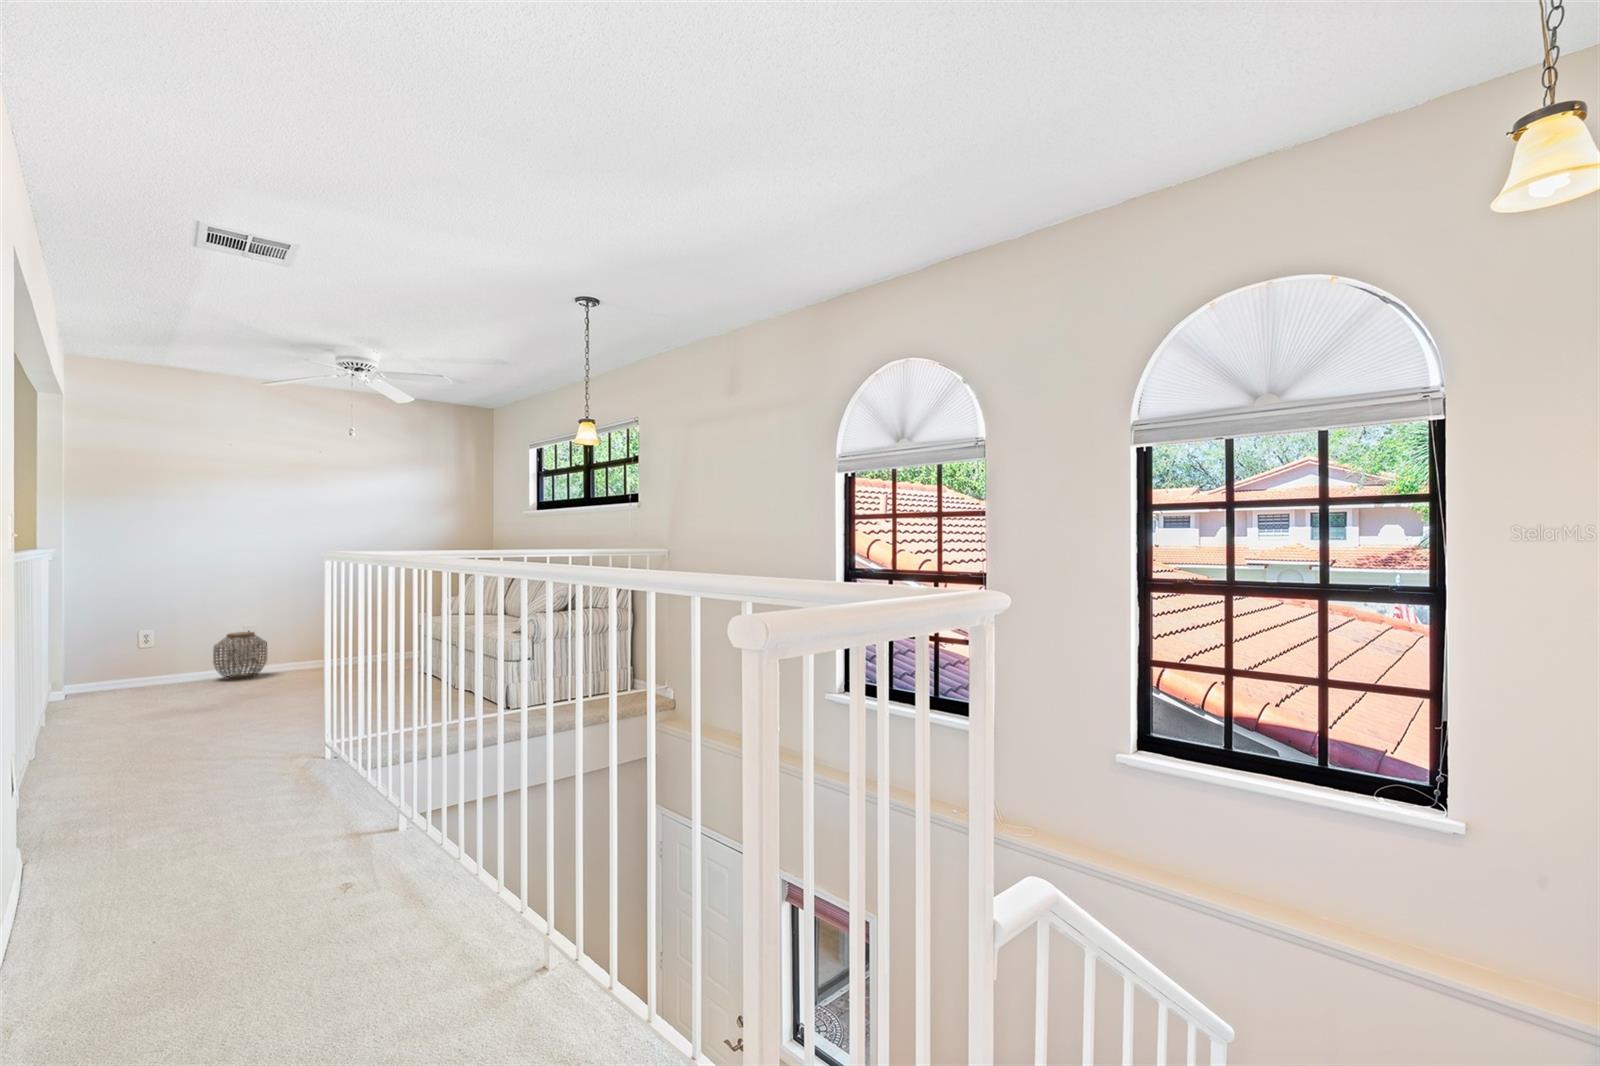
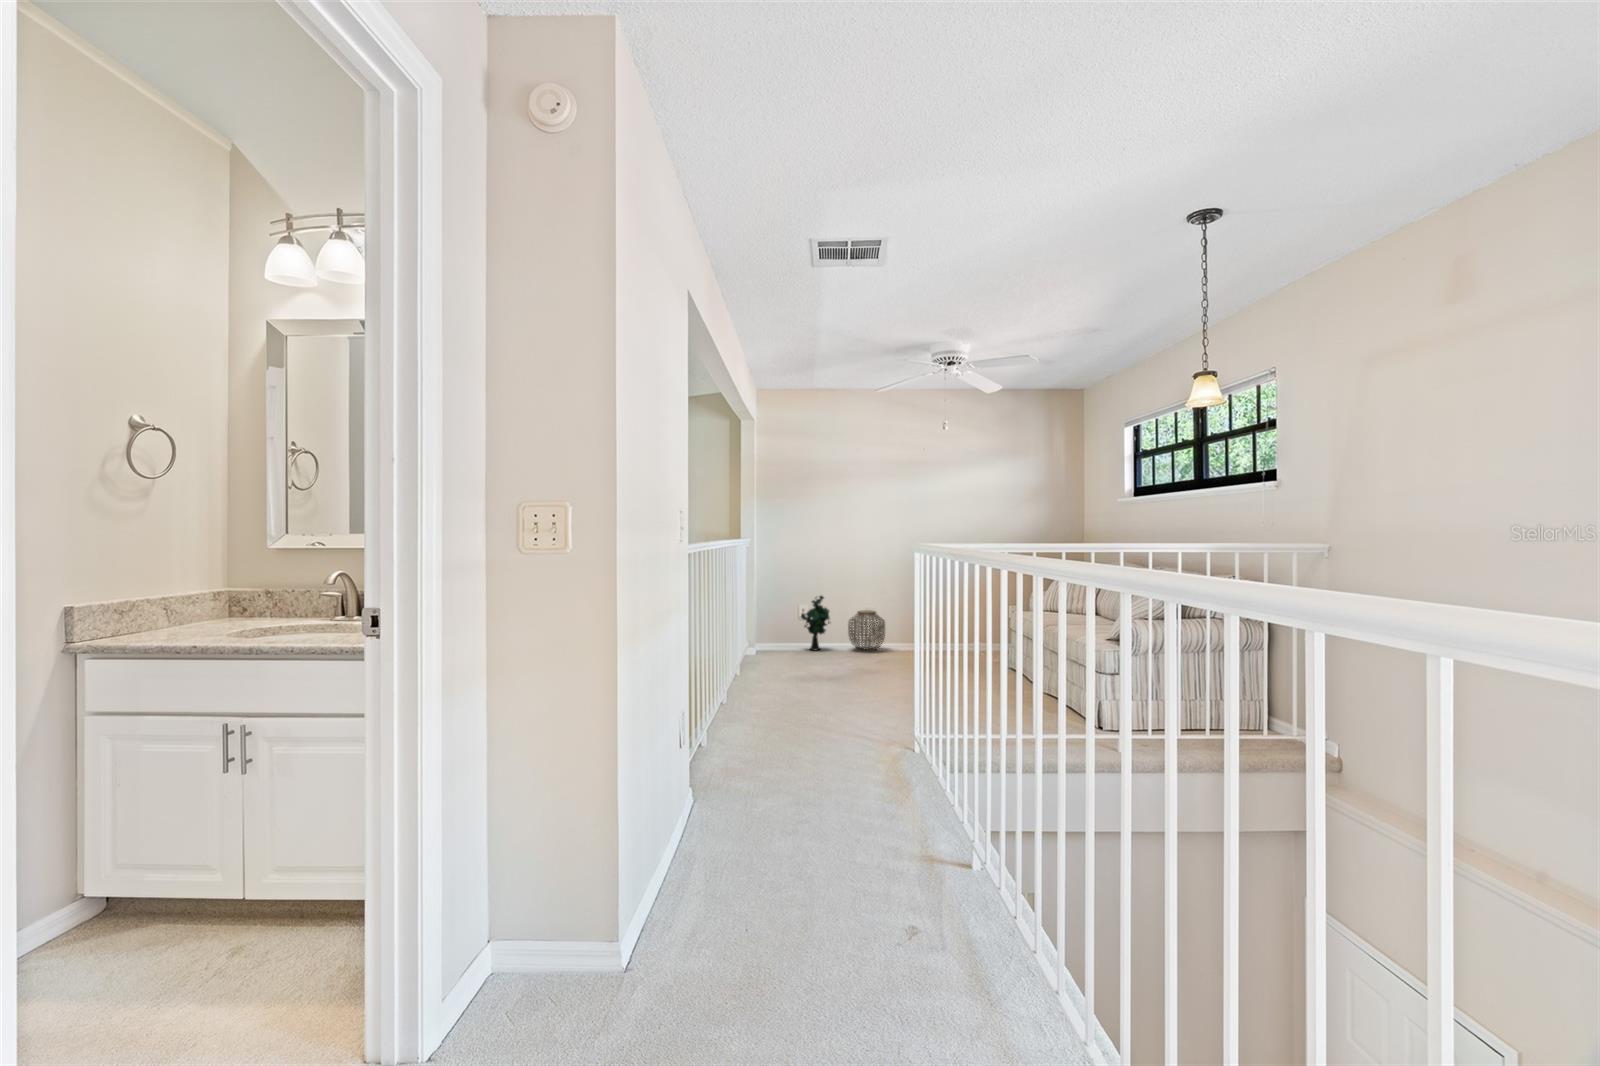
decorative plant: none [134,619,187,688] -> present [801,596,830,650]

